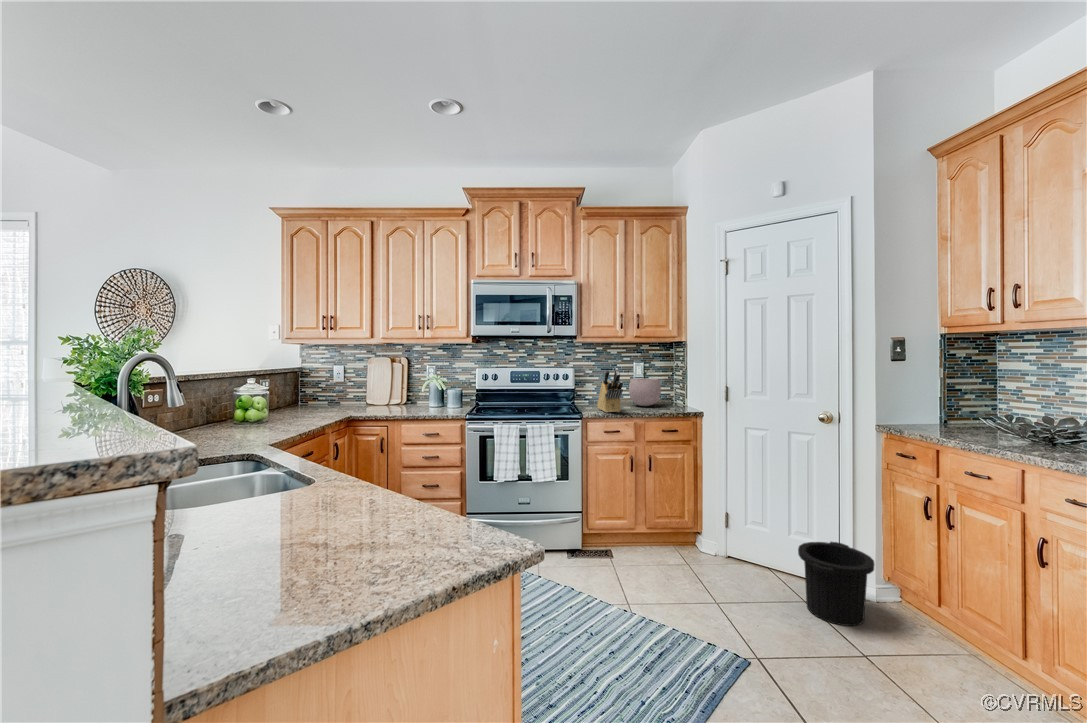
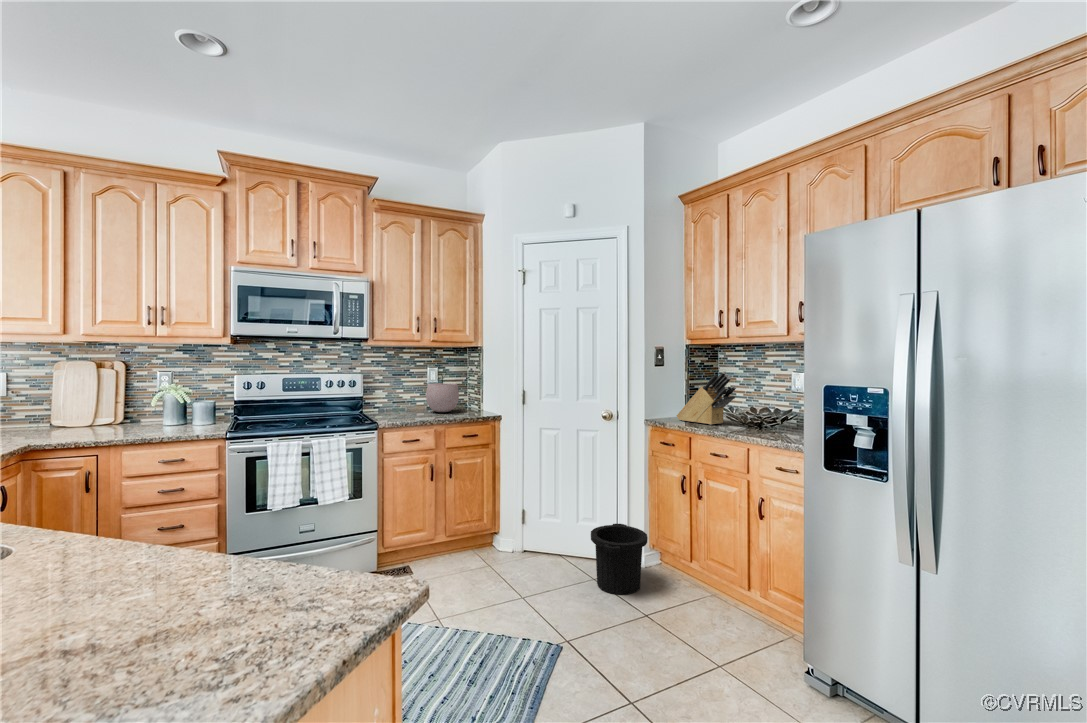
knife block: present [597,368,623,413] -> present [677,371,736,425]

